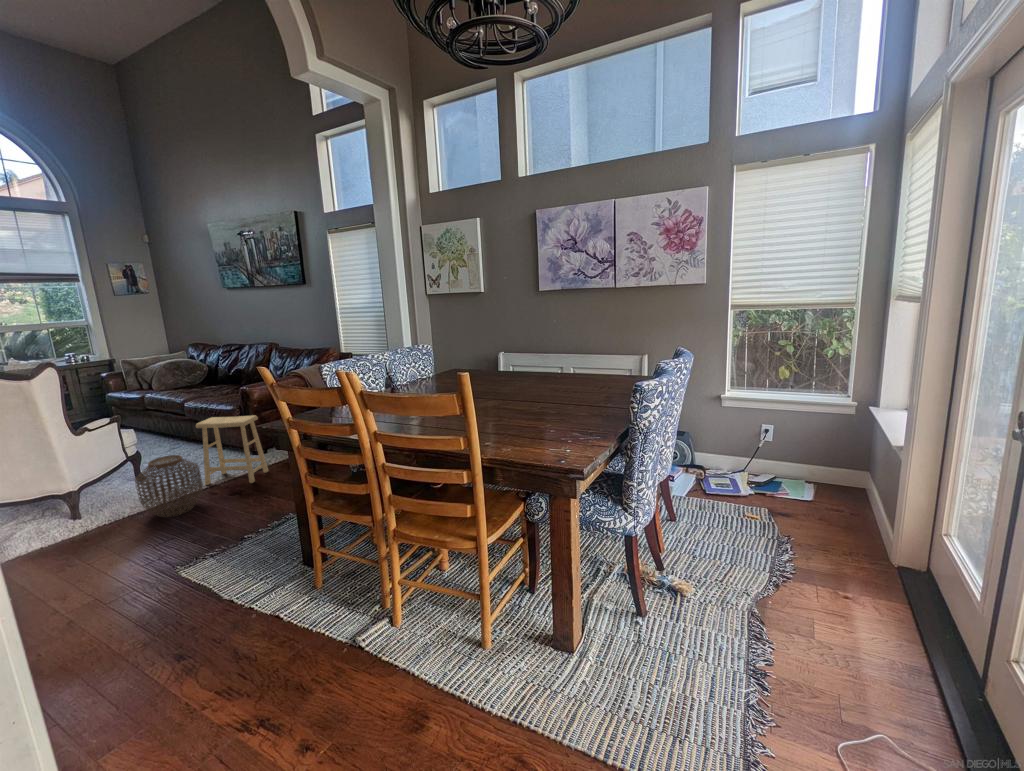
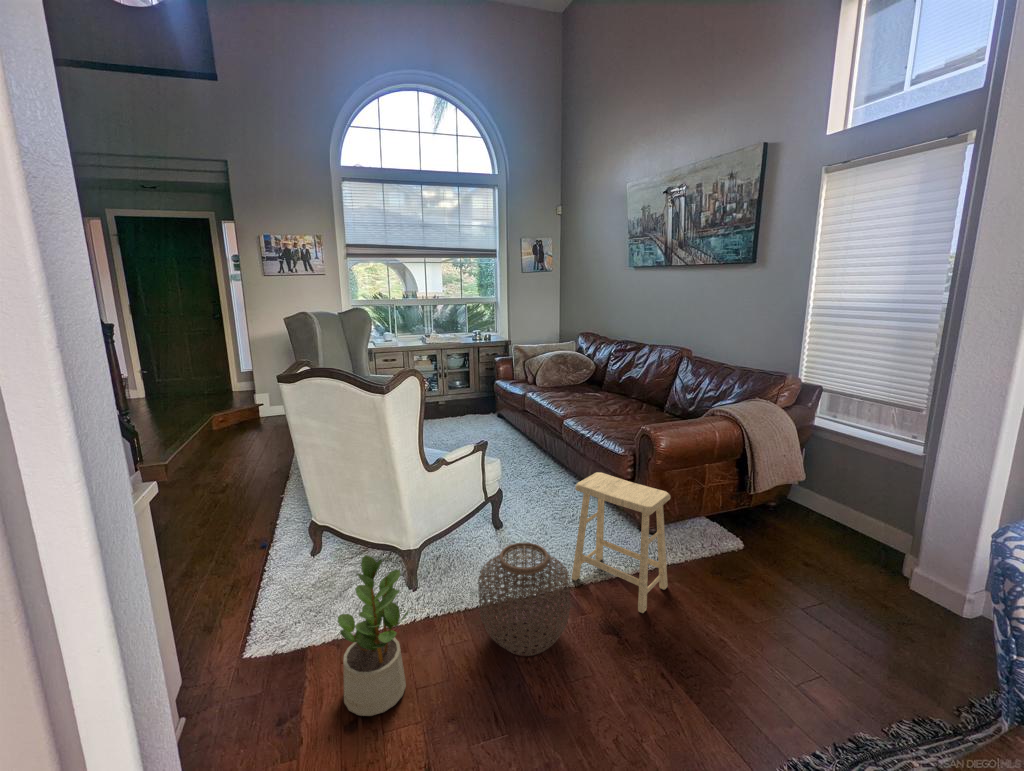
potted plant: none [32,467,95,565] -> present [338,555,409,716]

